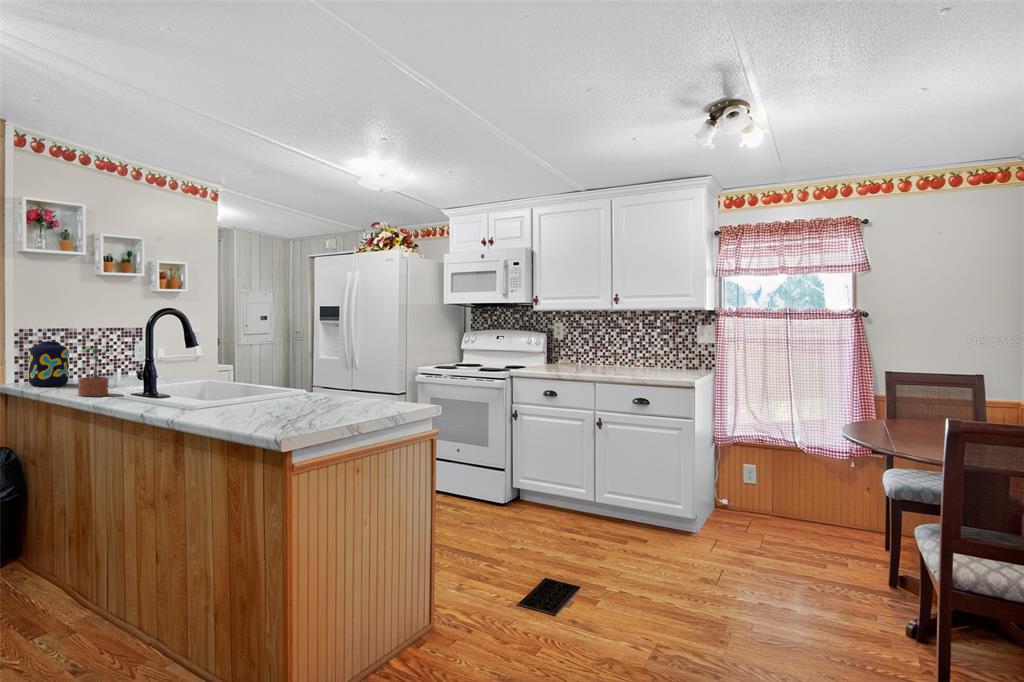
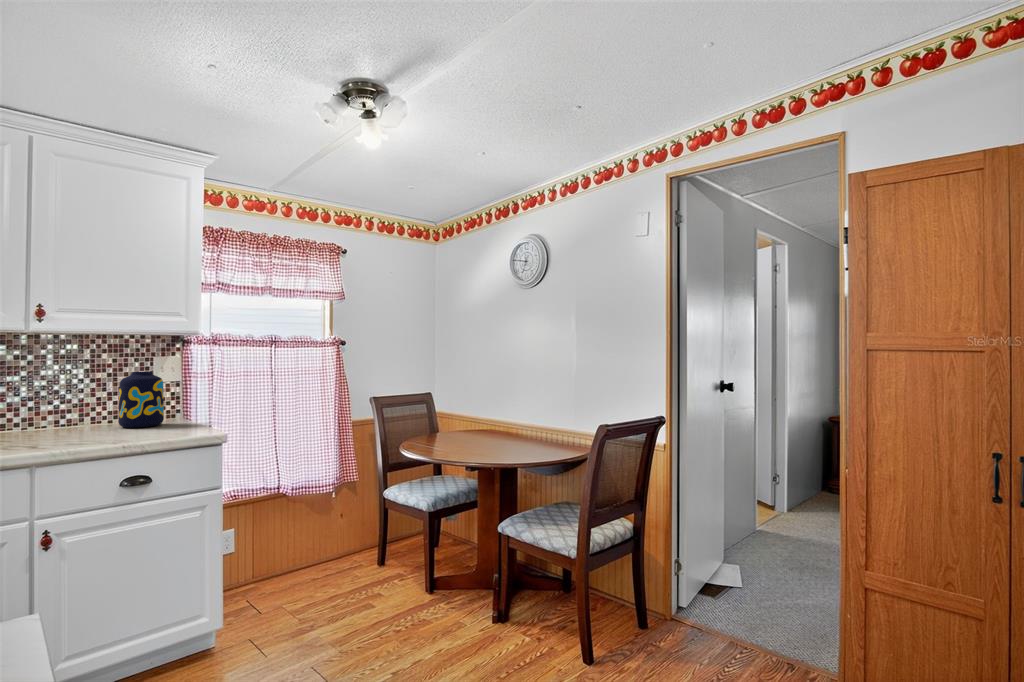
potted plant: present [78,348,108,396] -> none [162,375,203,439]

